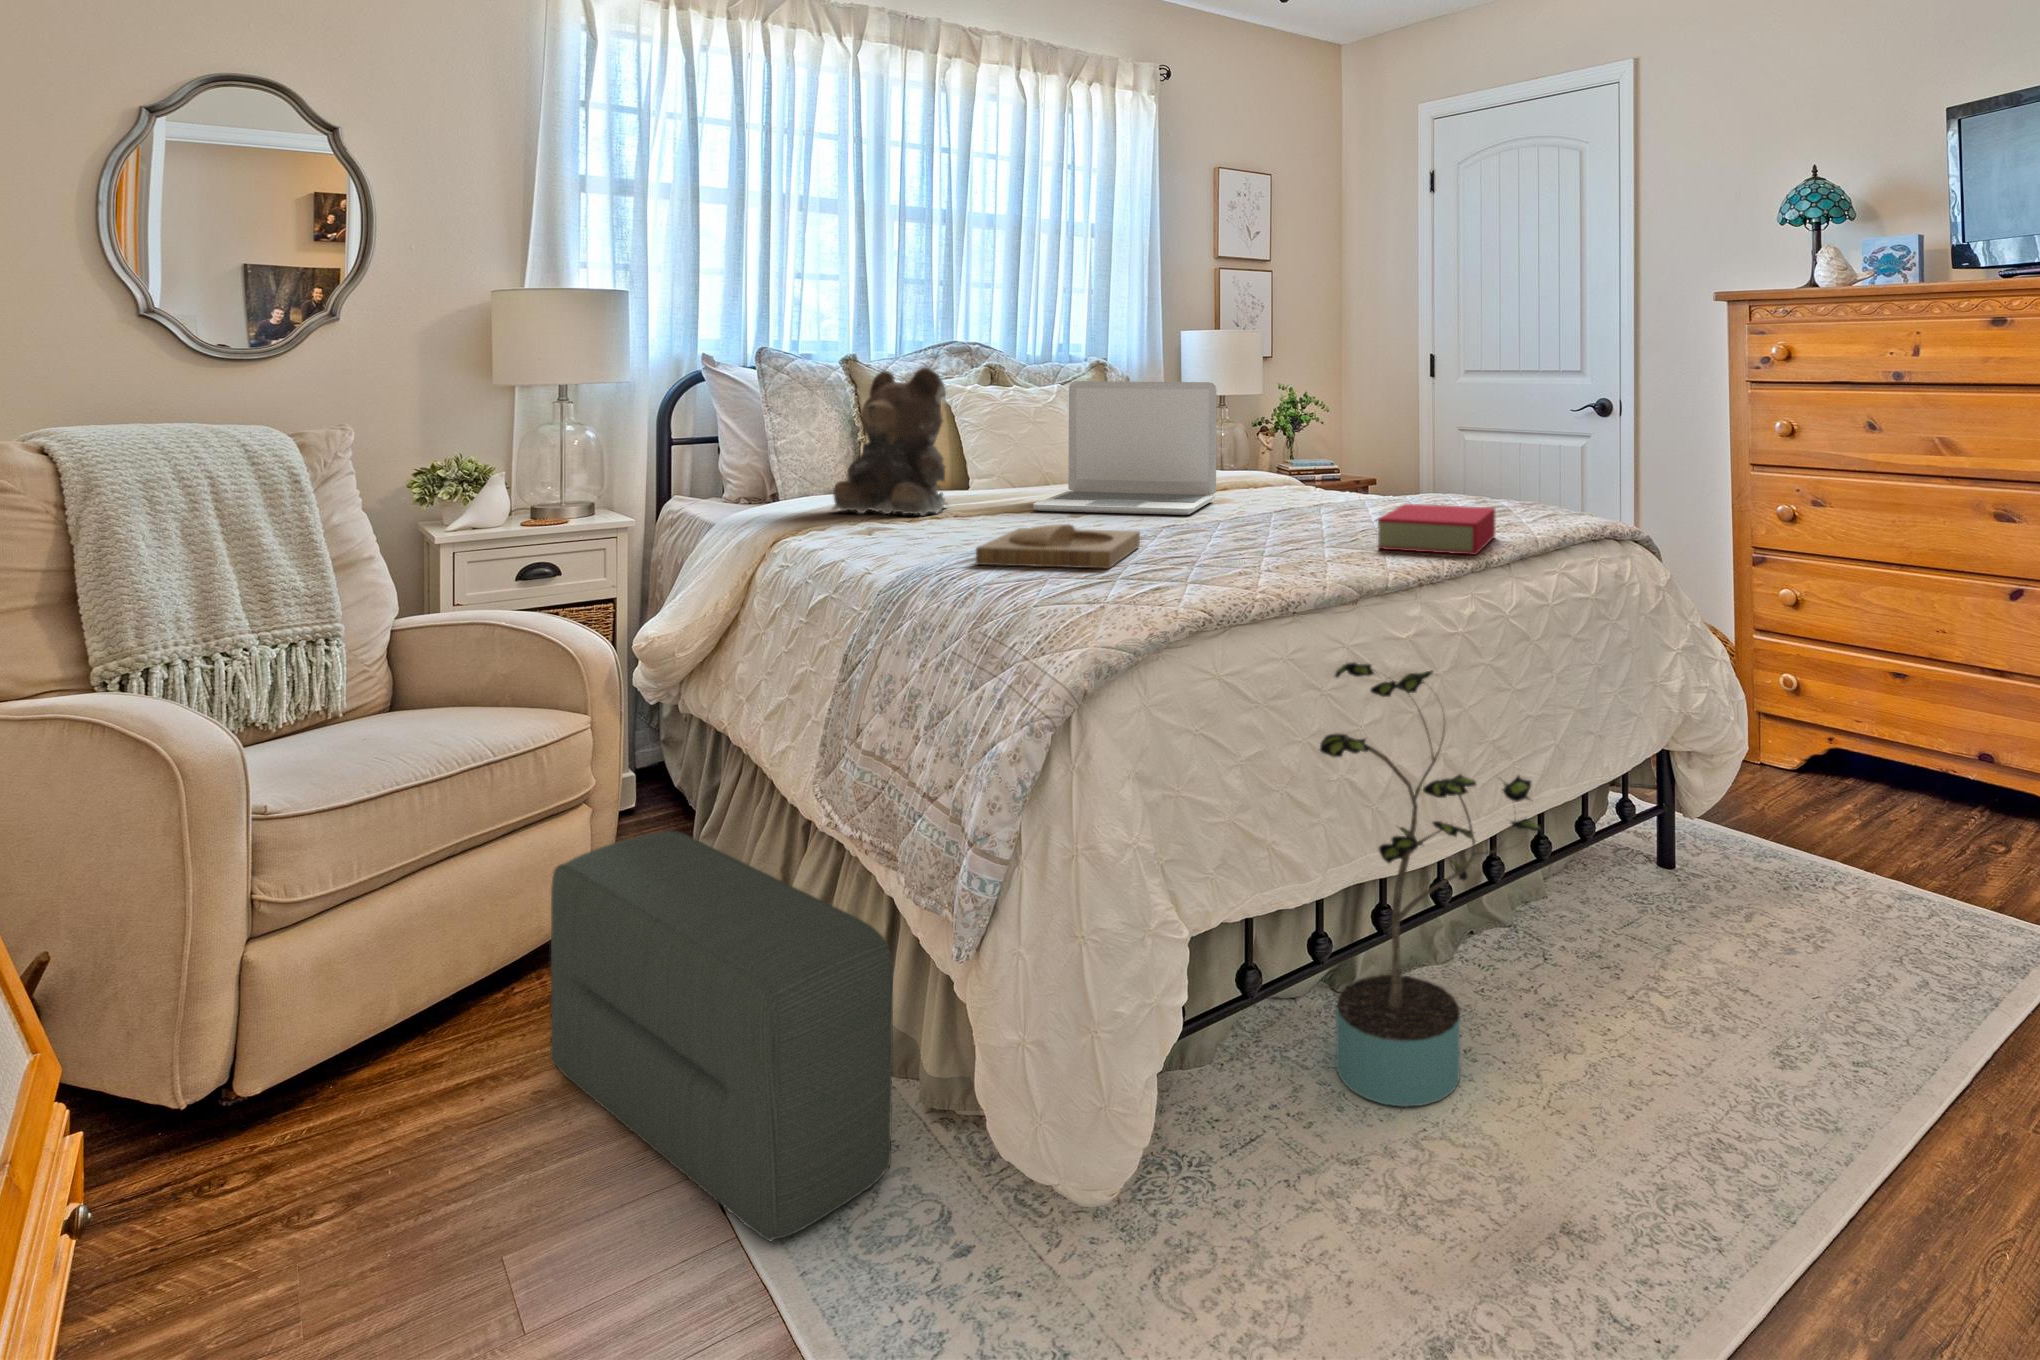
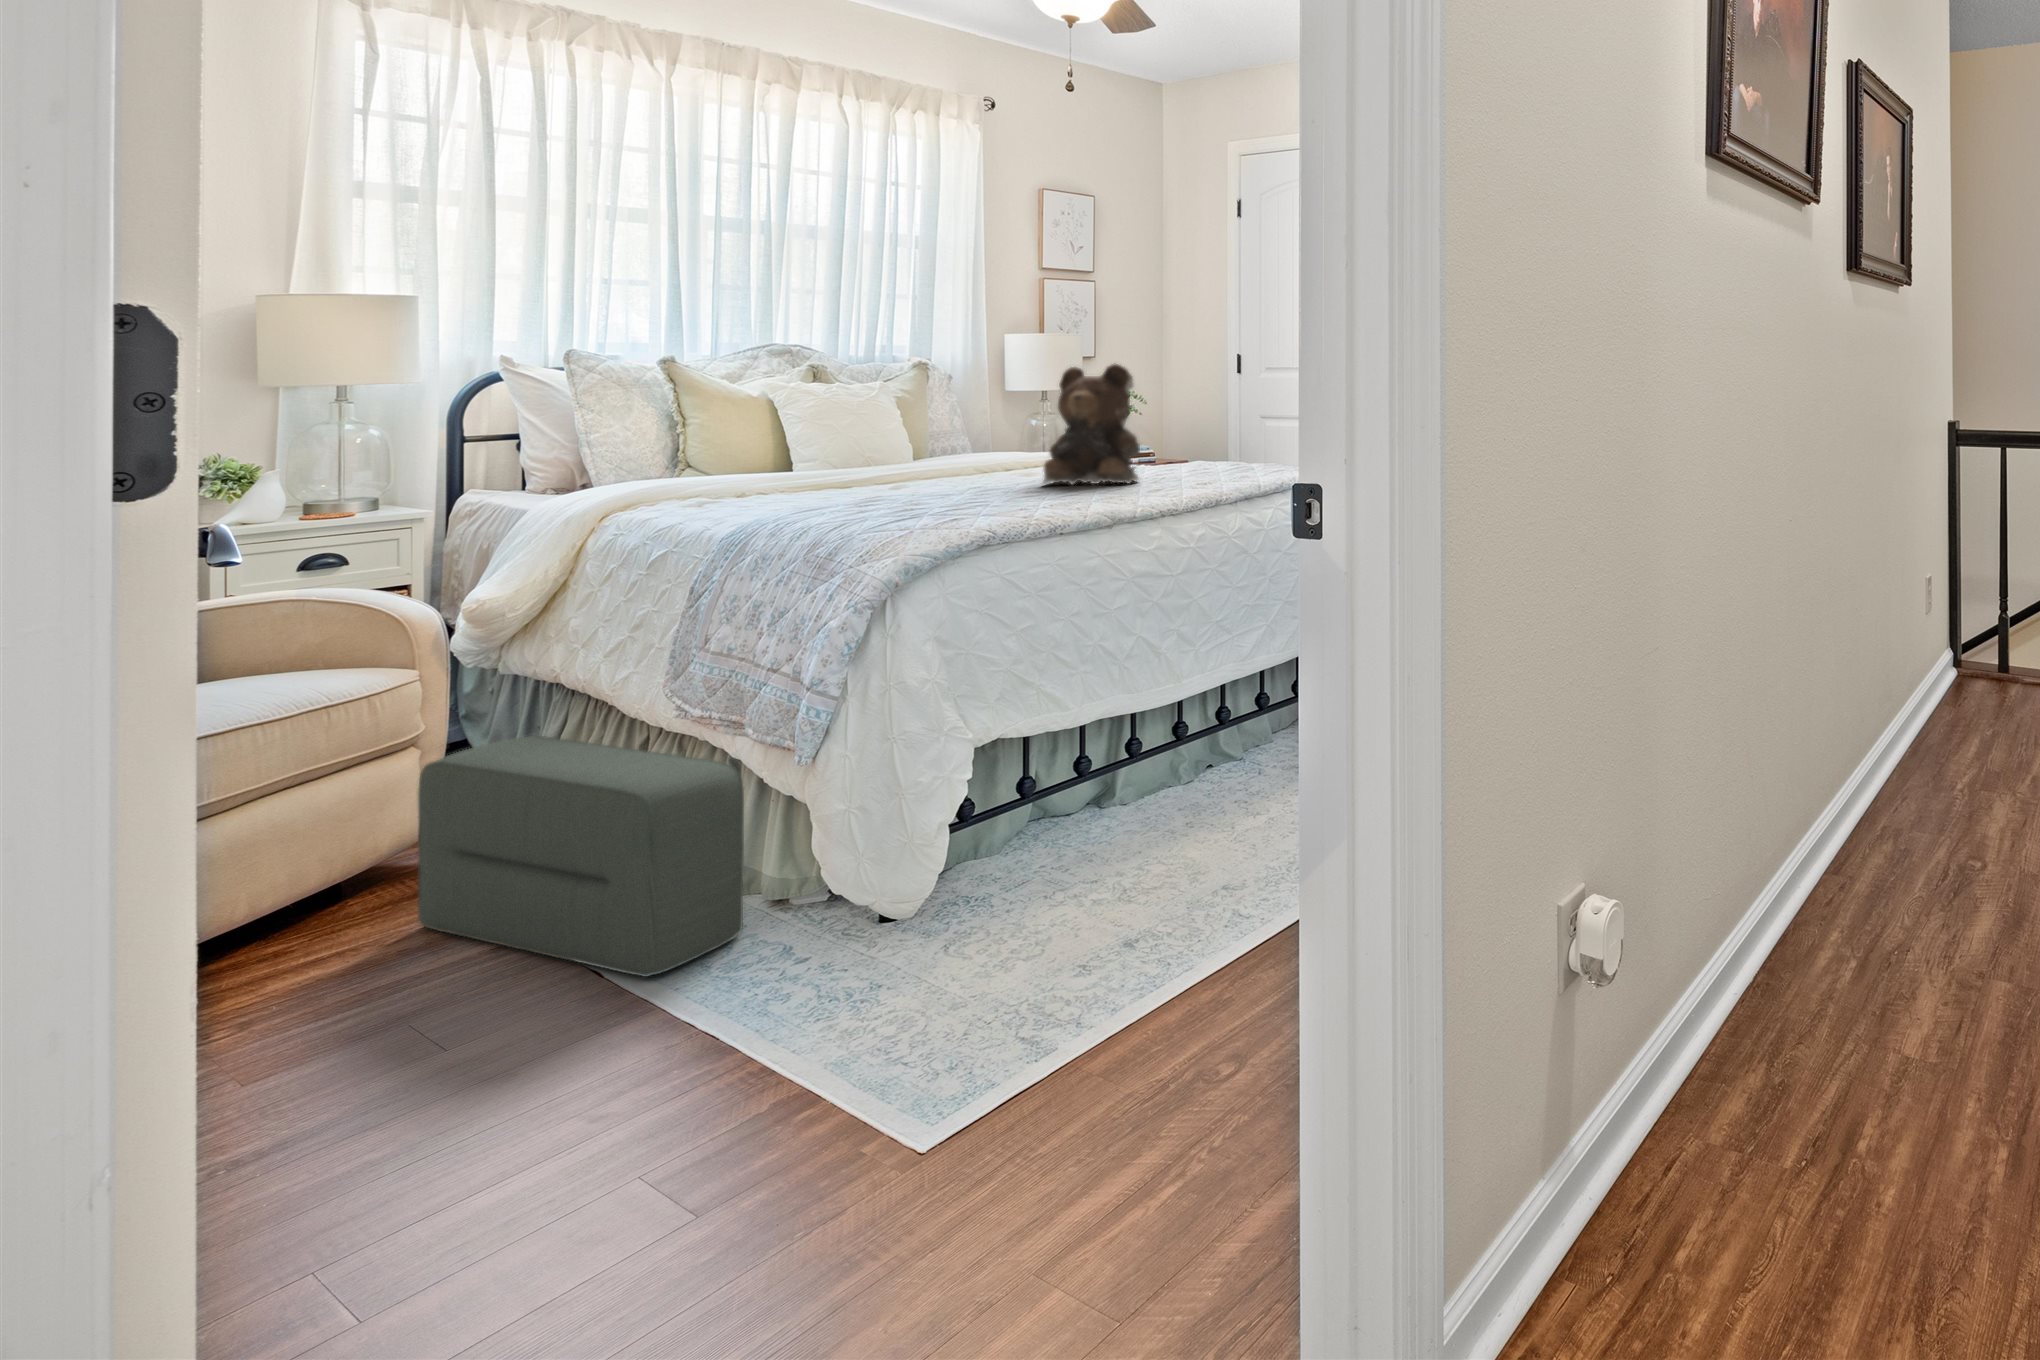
teddy bear: present [831,368,947,515] -> present [1043,364,1140,484]
laptop: present [1033,381,1216,515] -> none [855,376,1025,485]
book: present [1378,504,1495,555] -> none [1143,464,1239,495]
tray: present [976,524,1140,569] -> none [805,485,949,516]
potted plant: present [1320,662,1542,1107] -> none [1074,564,1236,854]

